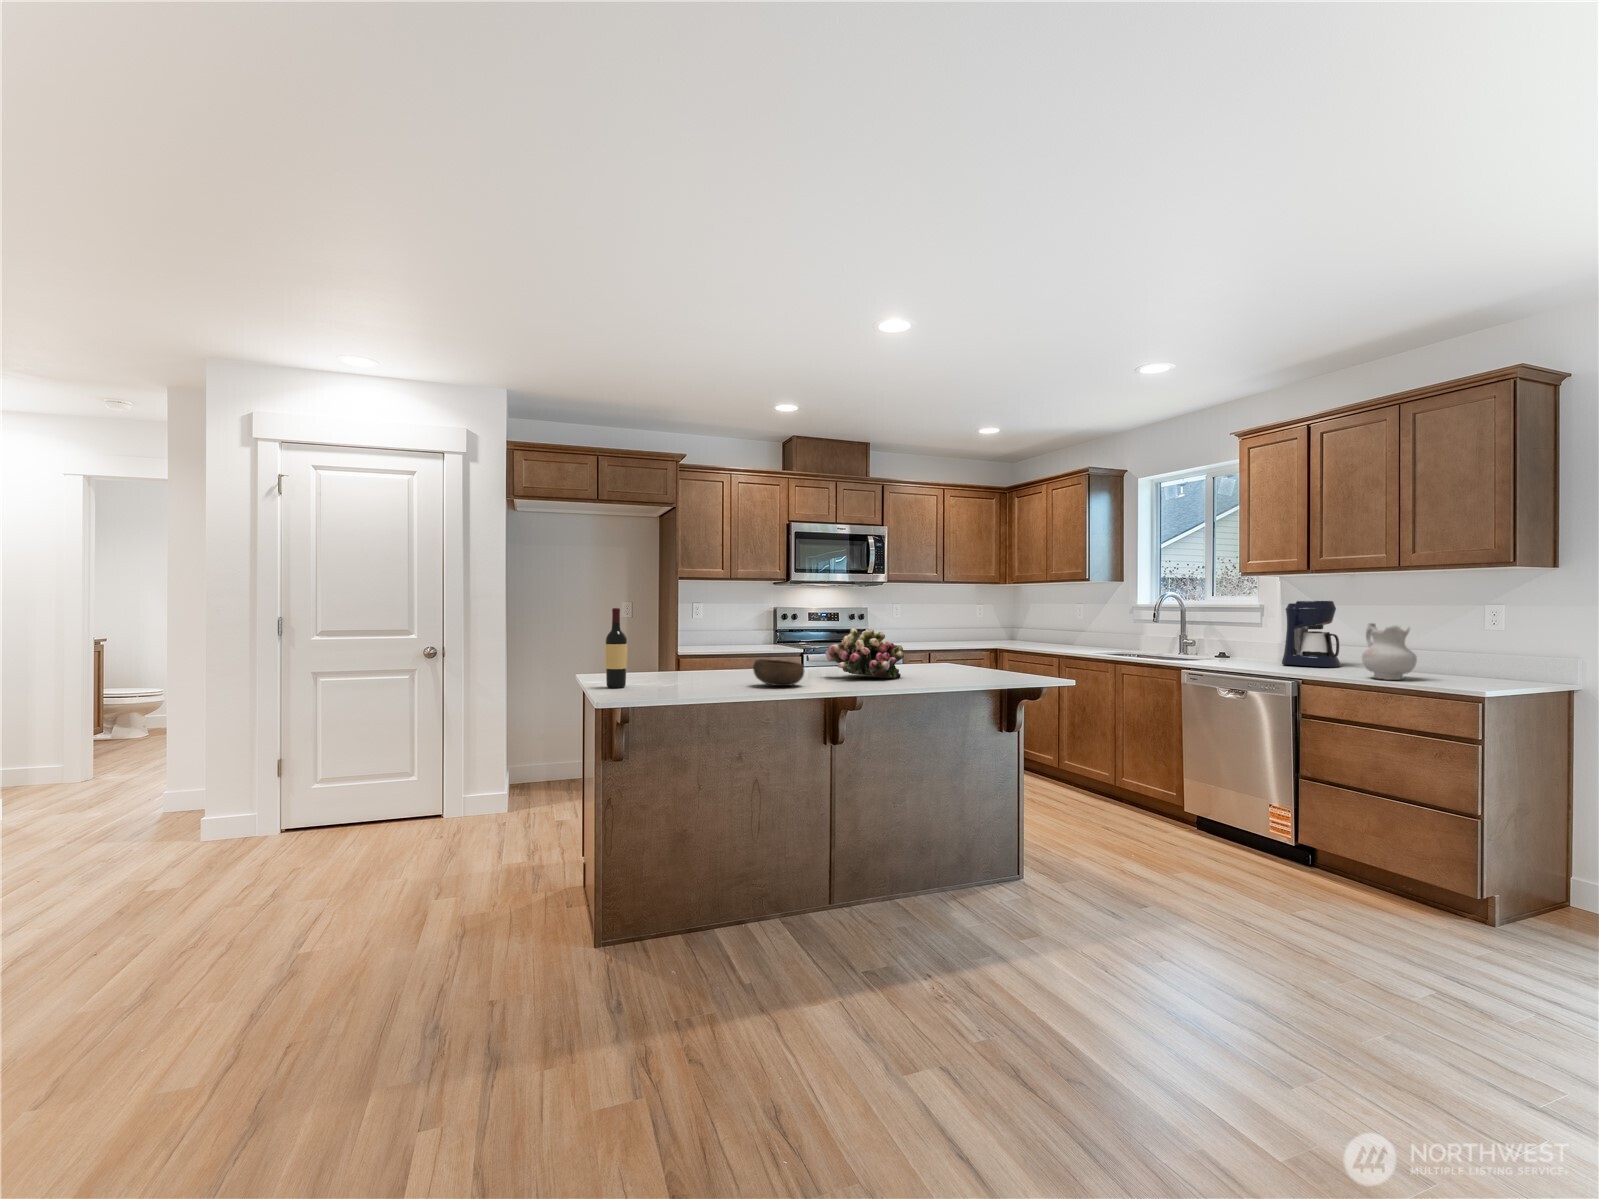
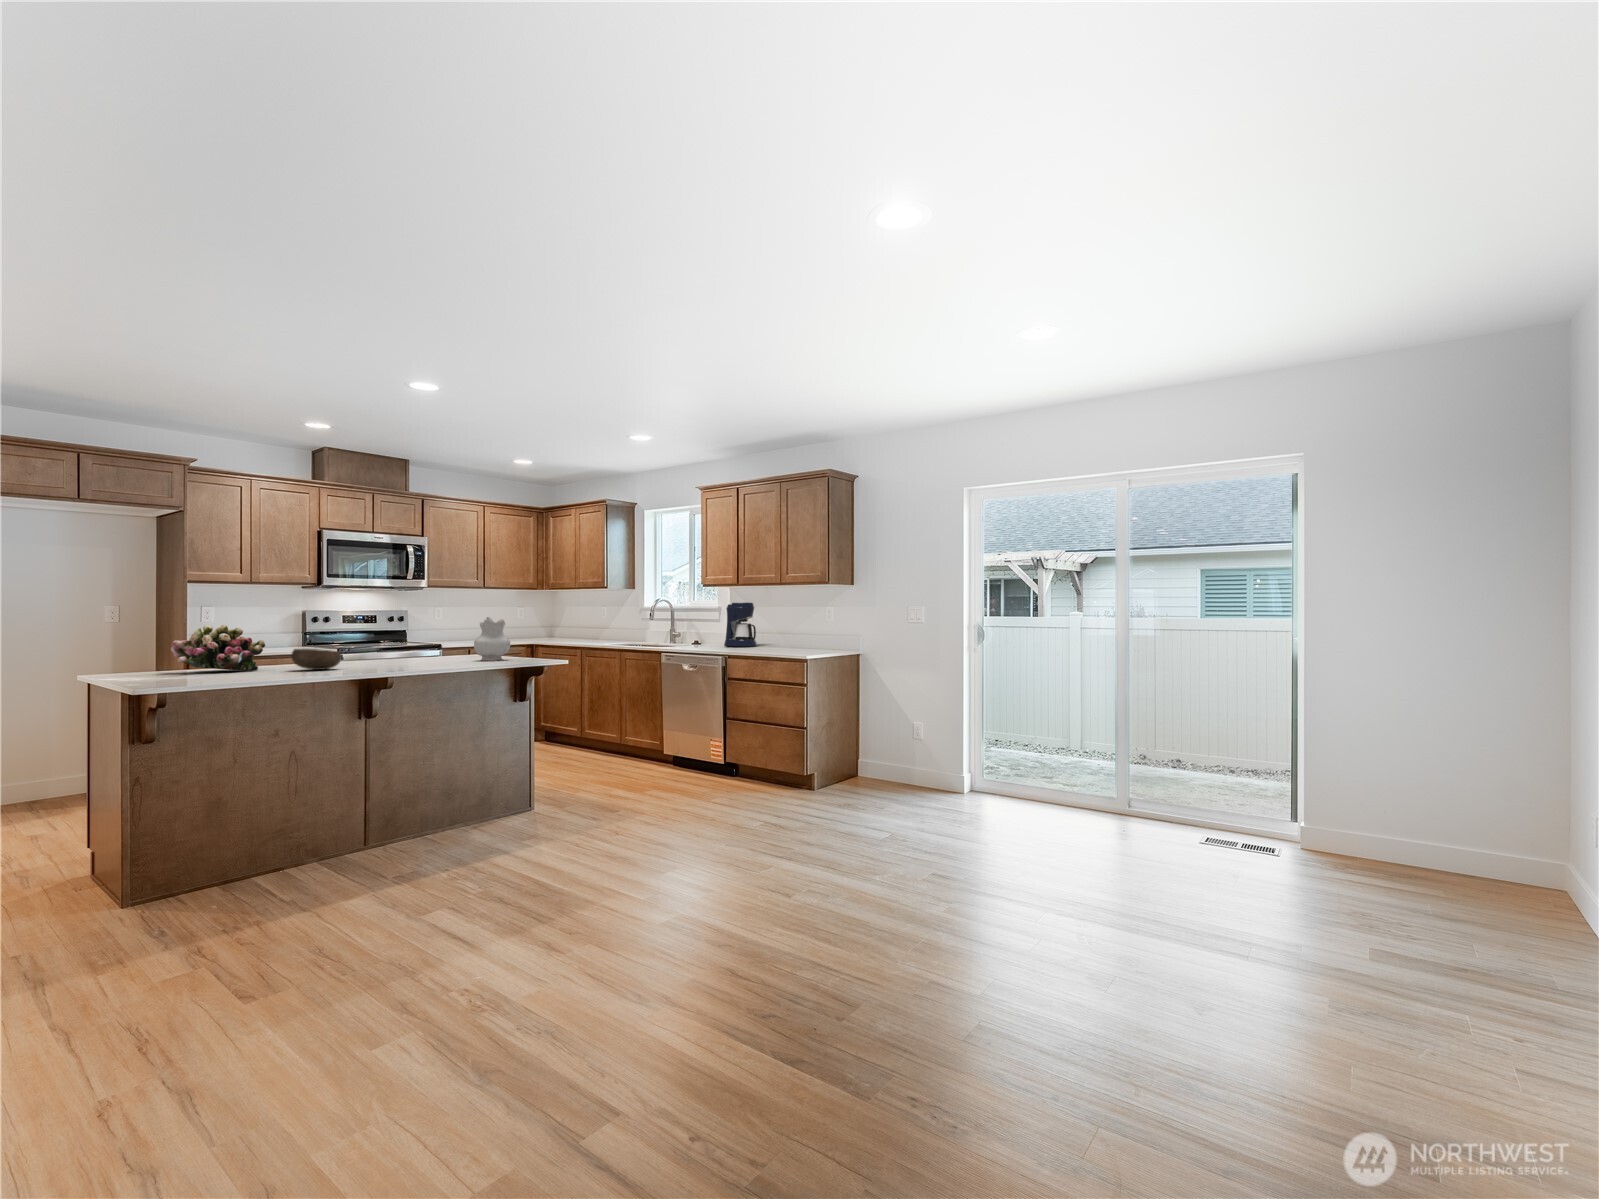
wine bottle: present [605,608,627,688] -> none [130,605,155,677]
ceramic pitcher: present [1362,623,1417,680] -> present [474,617,510,661]
flower arrangement: present [825,628,904,679] -> present [171,625,265,671]

